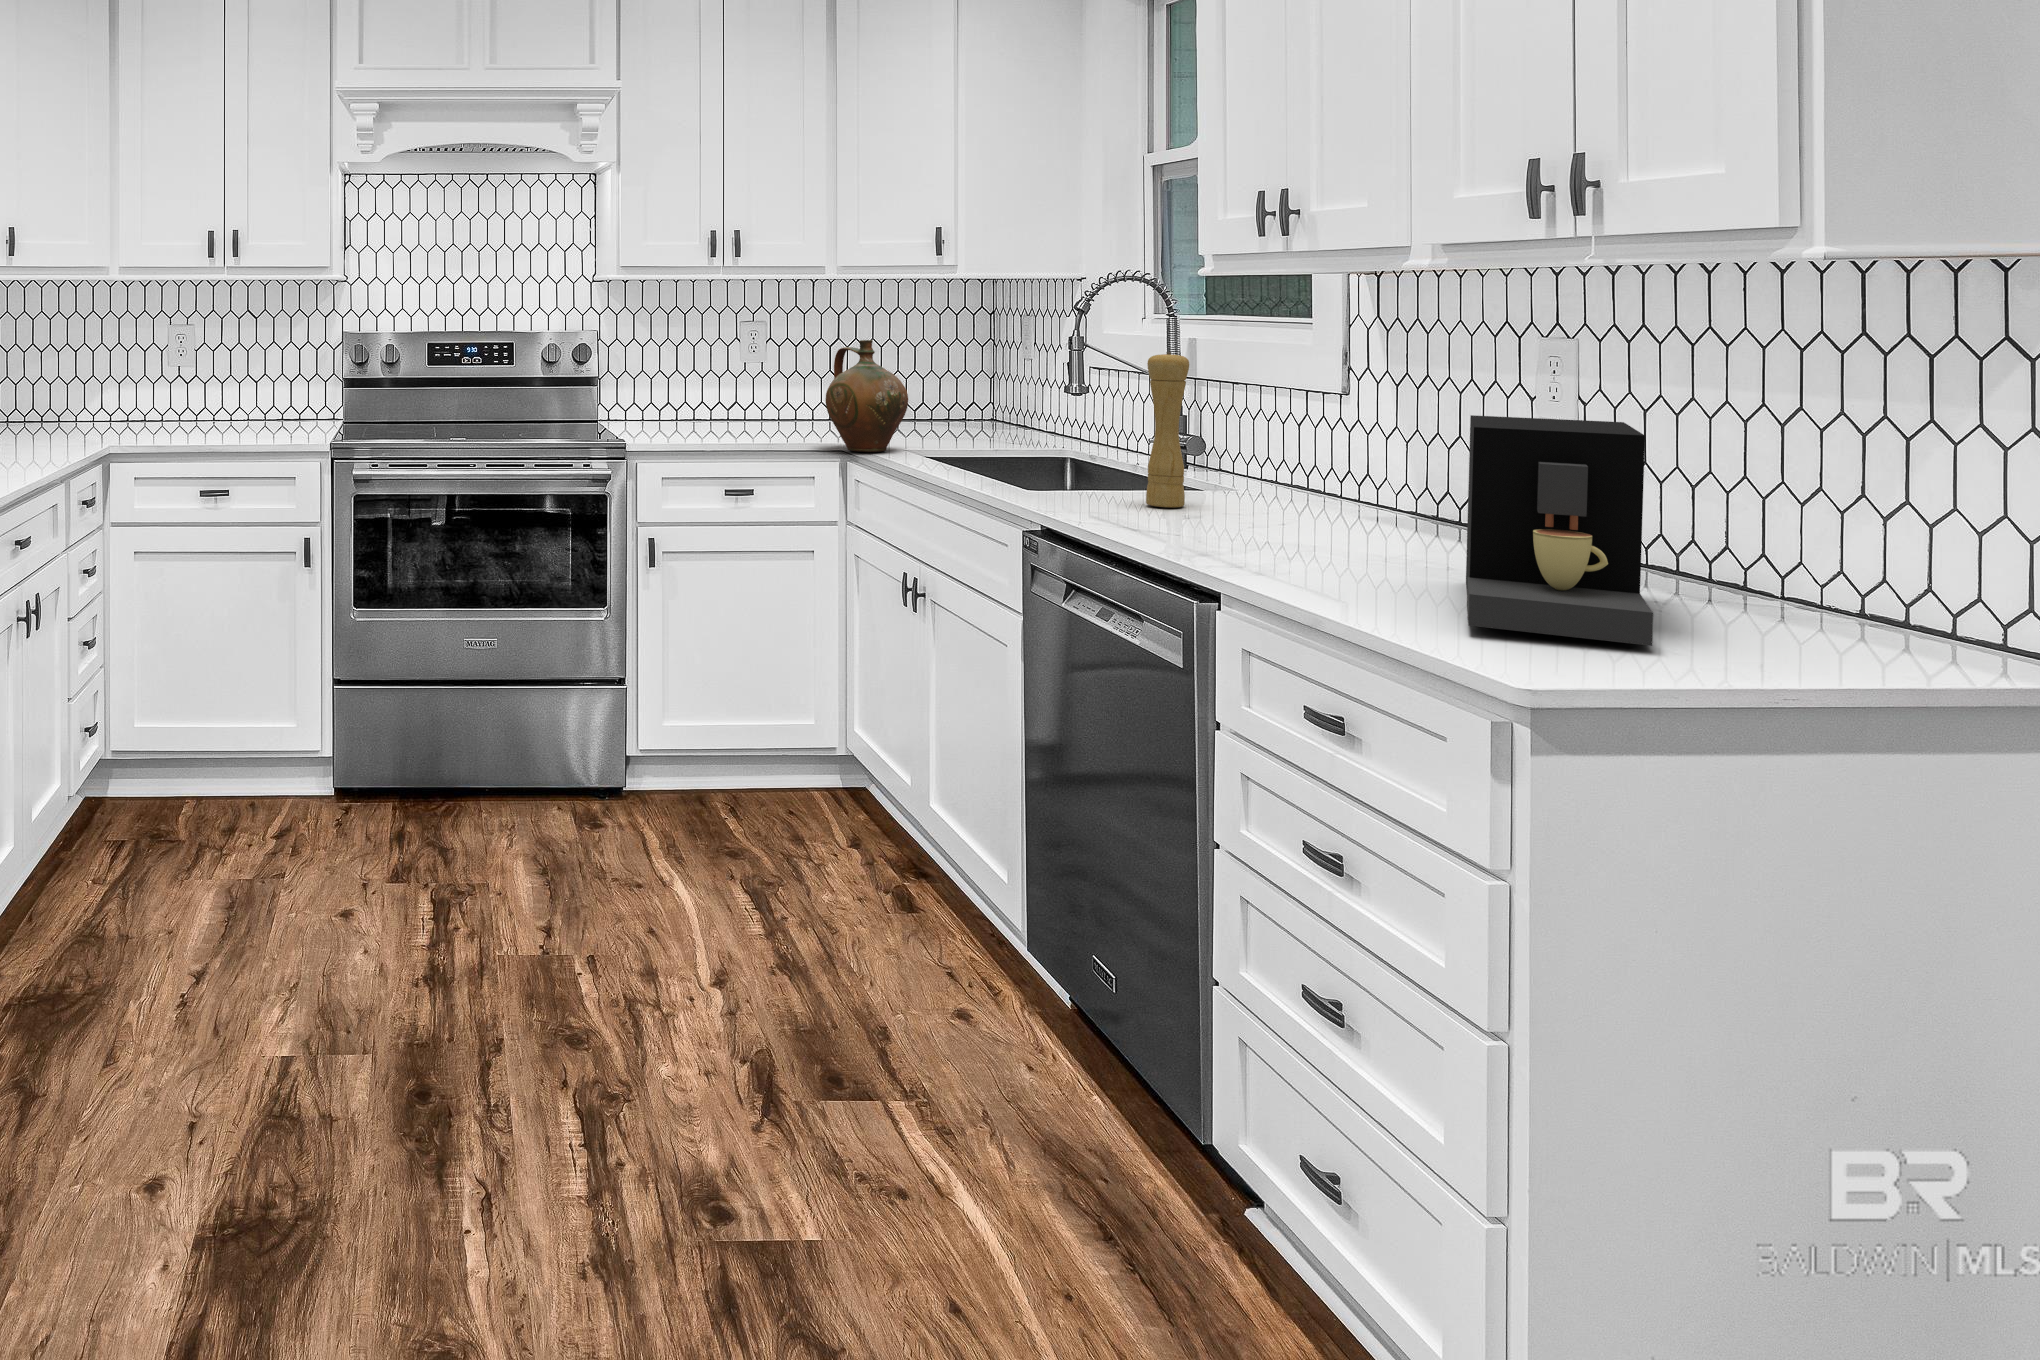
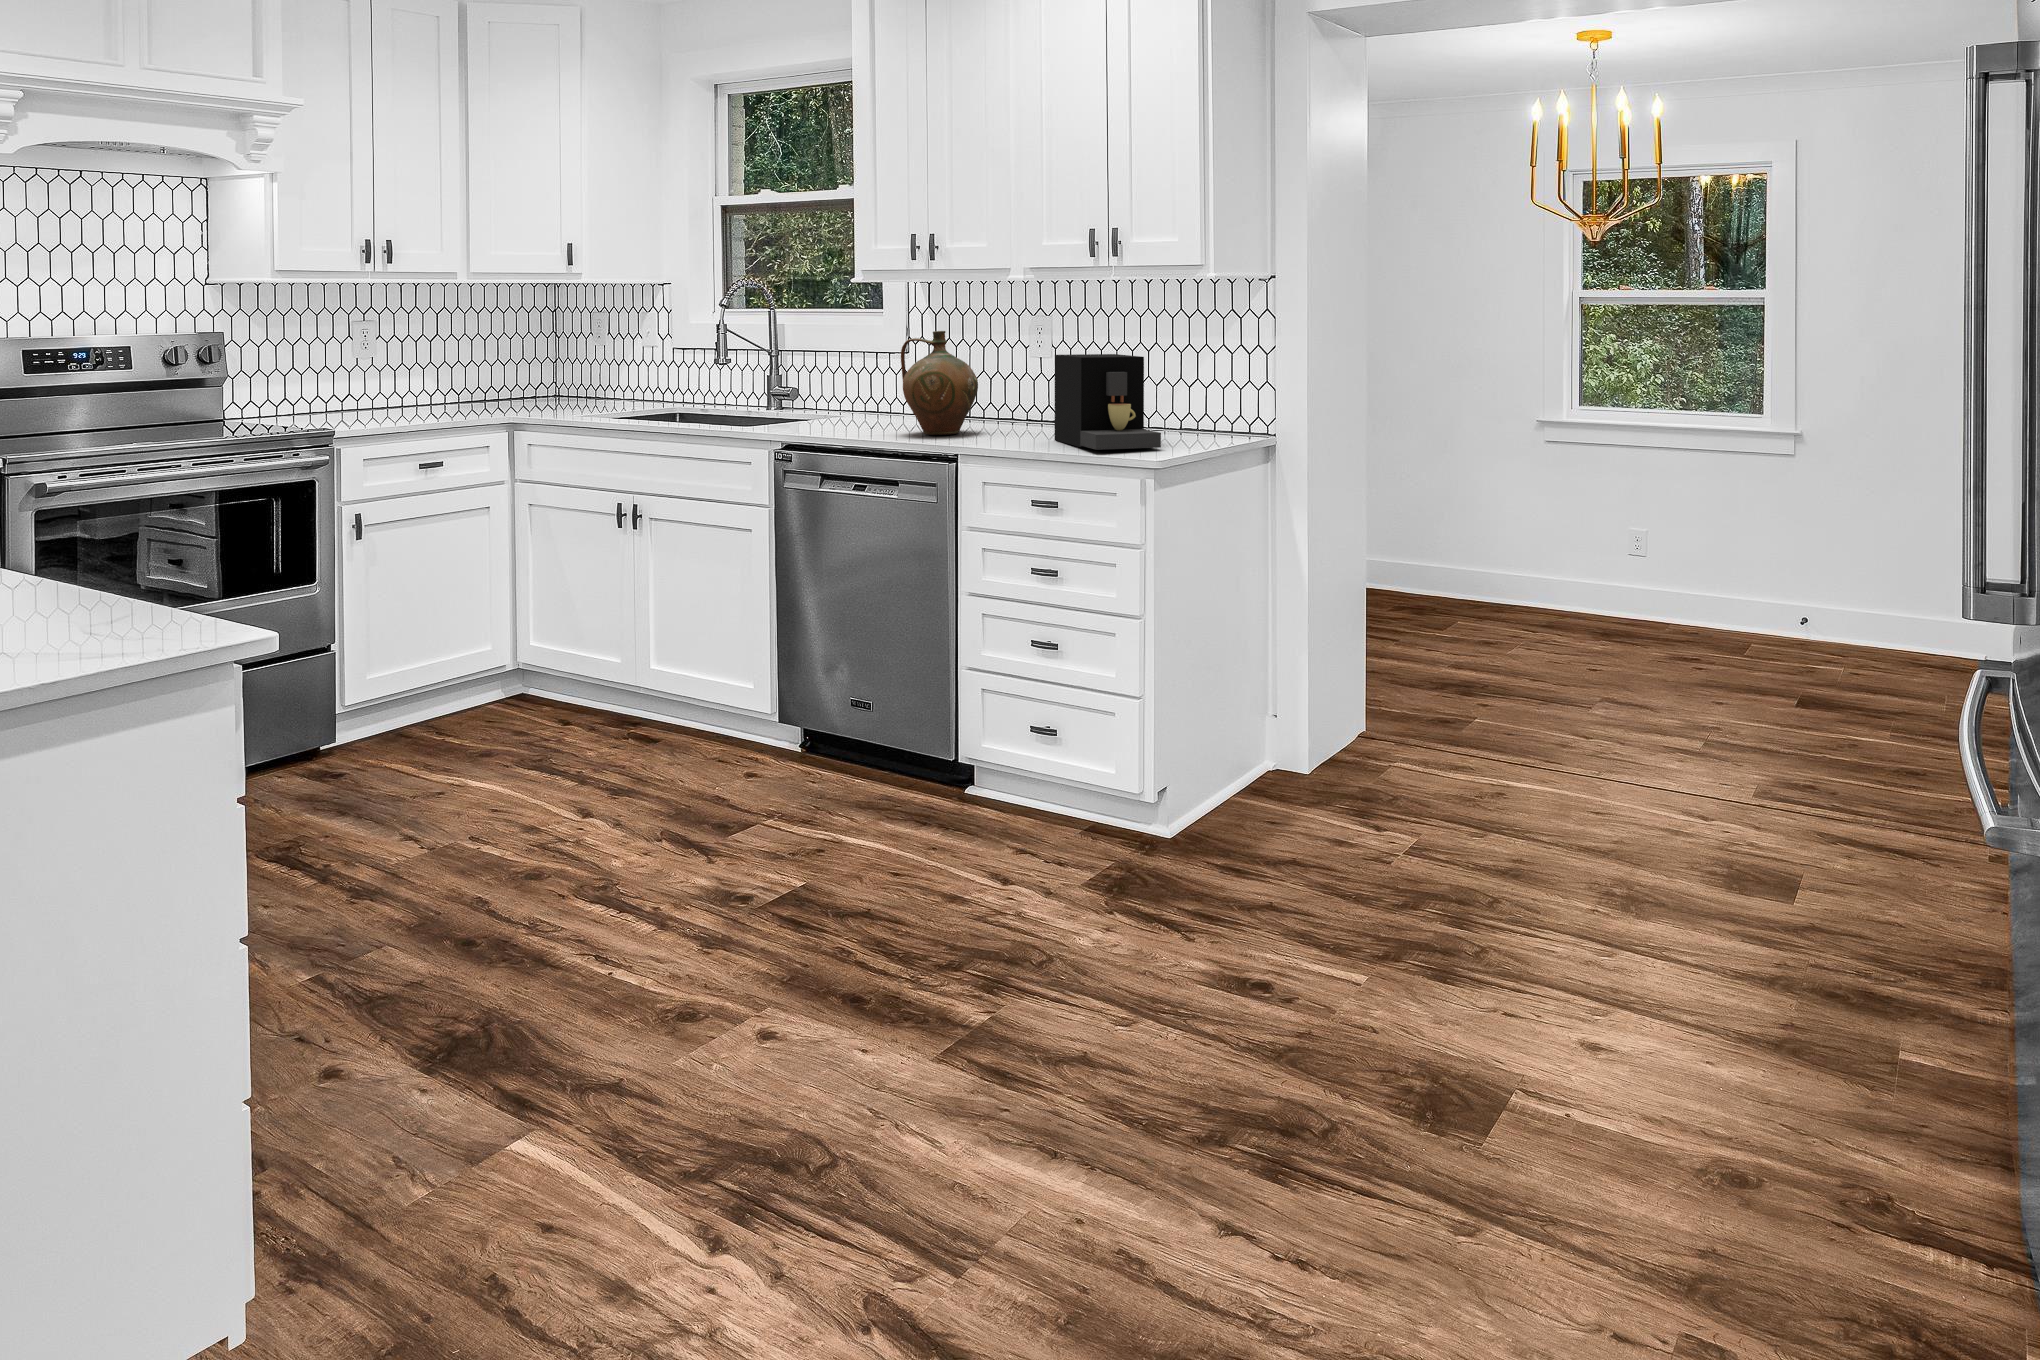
ceramic jug: present [826,340,908,452] -> present [901,331,978,435]
pepper mill: present [1146,352,1189,507] -> none [829,330,854,430]

